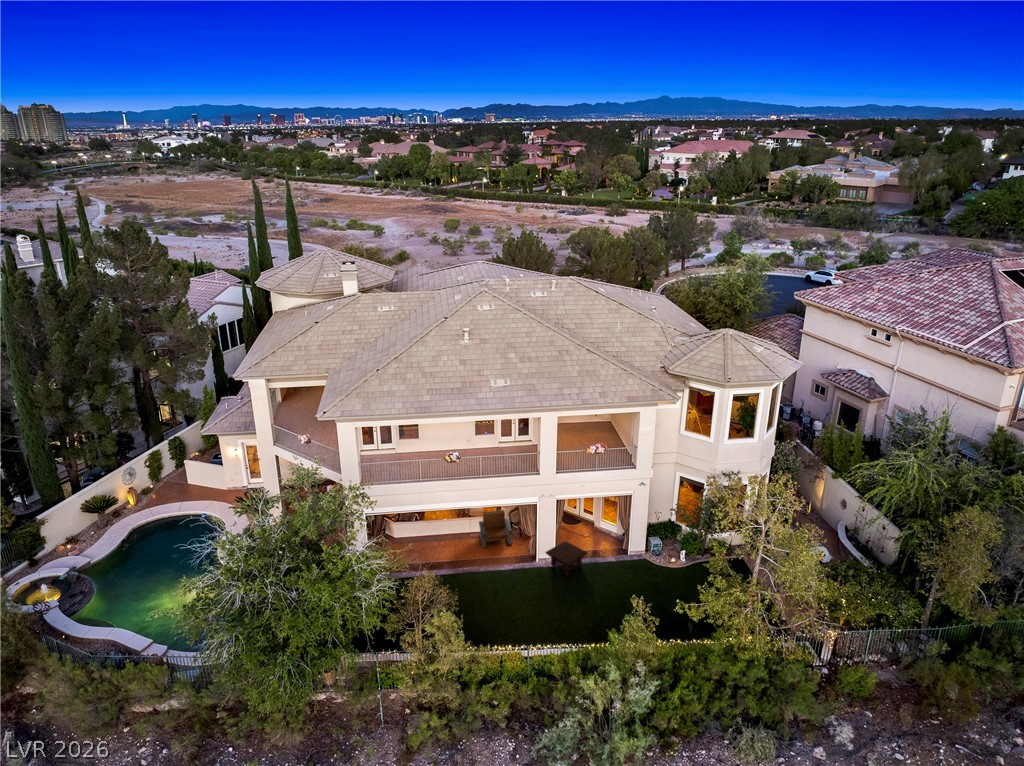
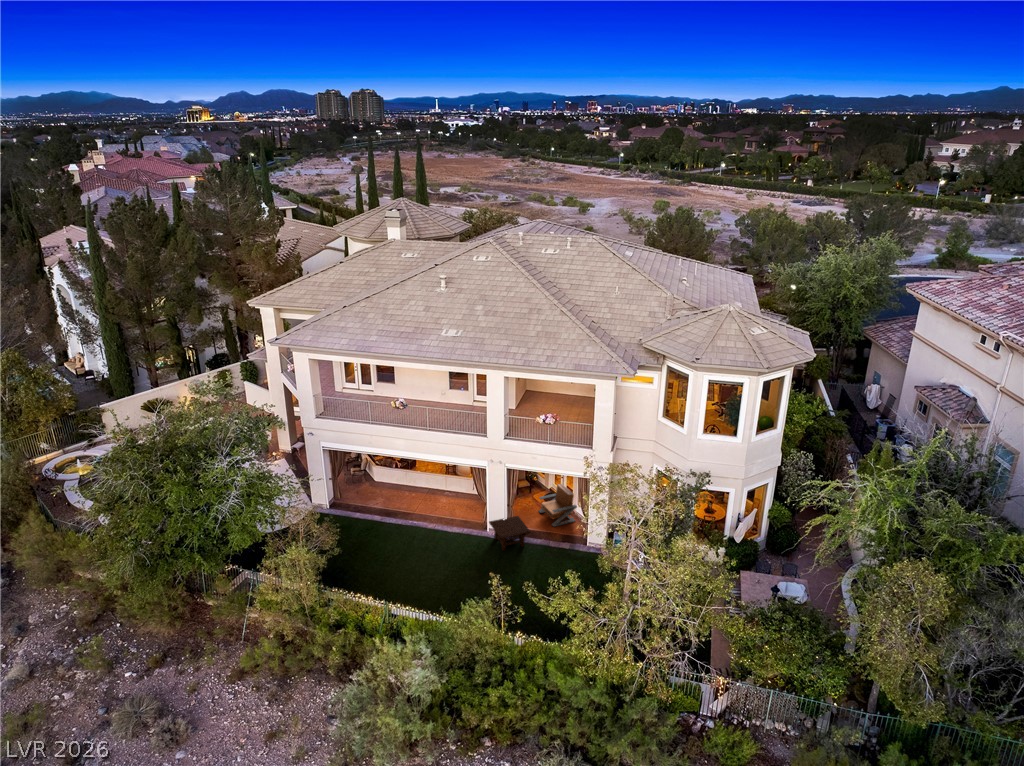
lounge chair: present [479,510,512,547] -> present [539,484,577,526]

